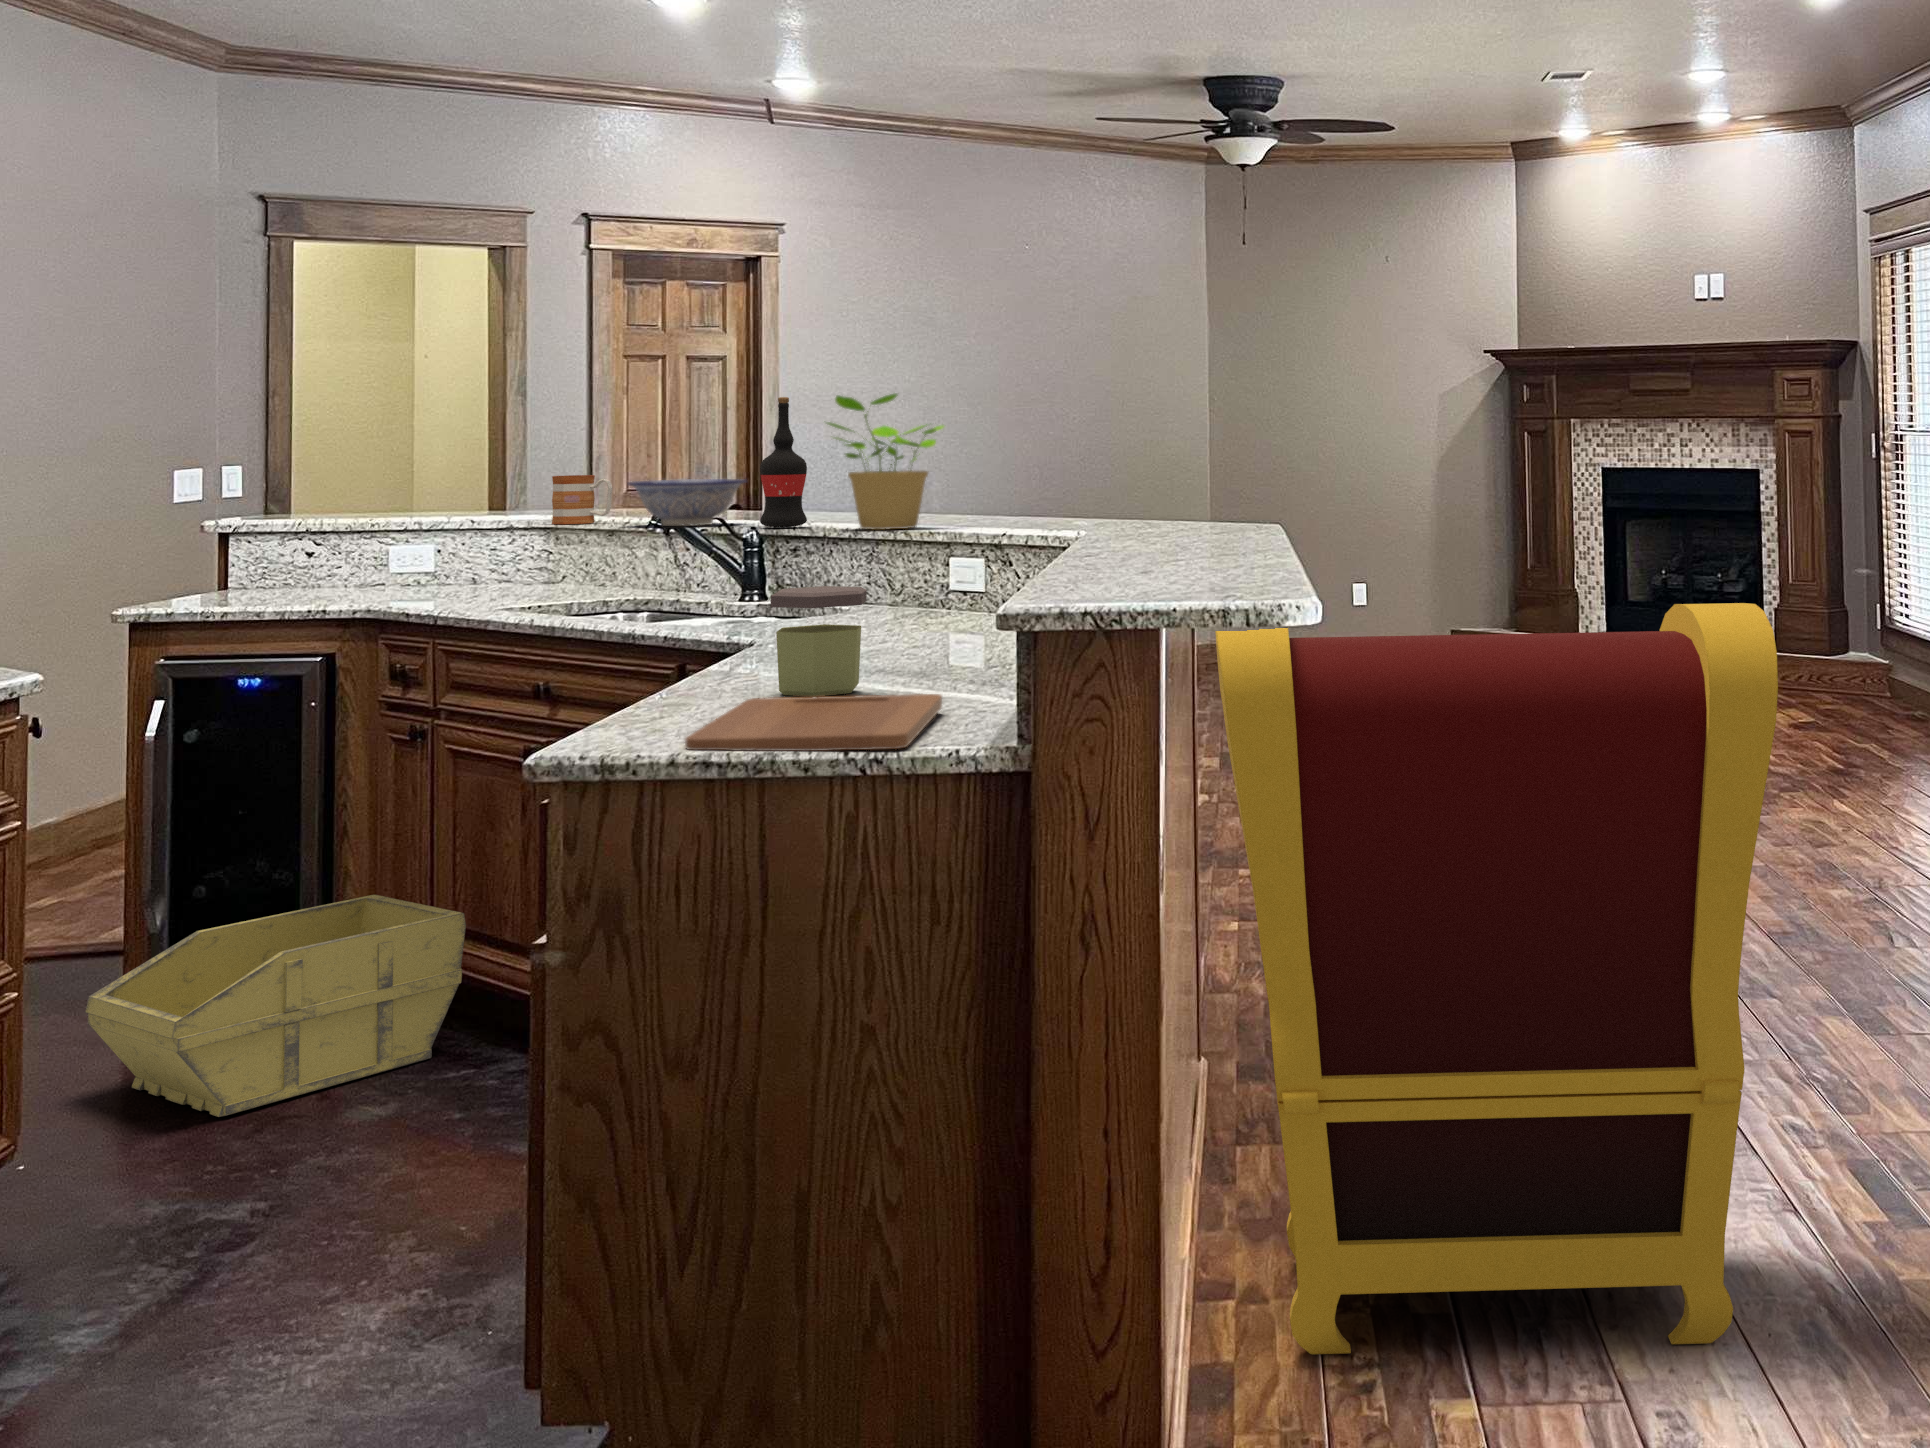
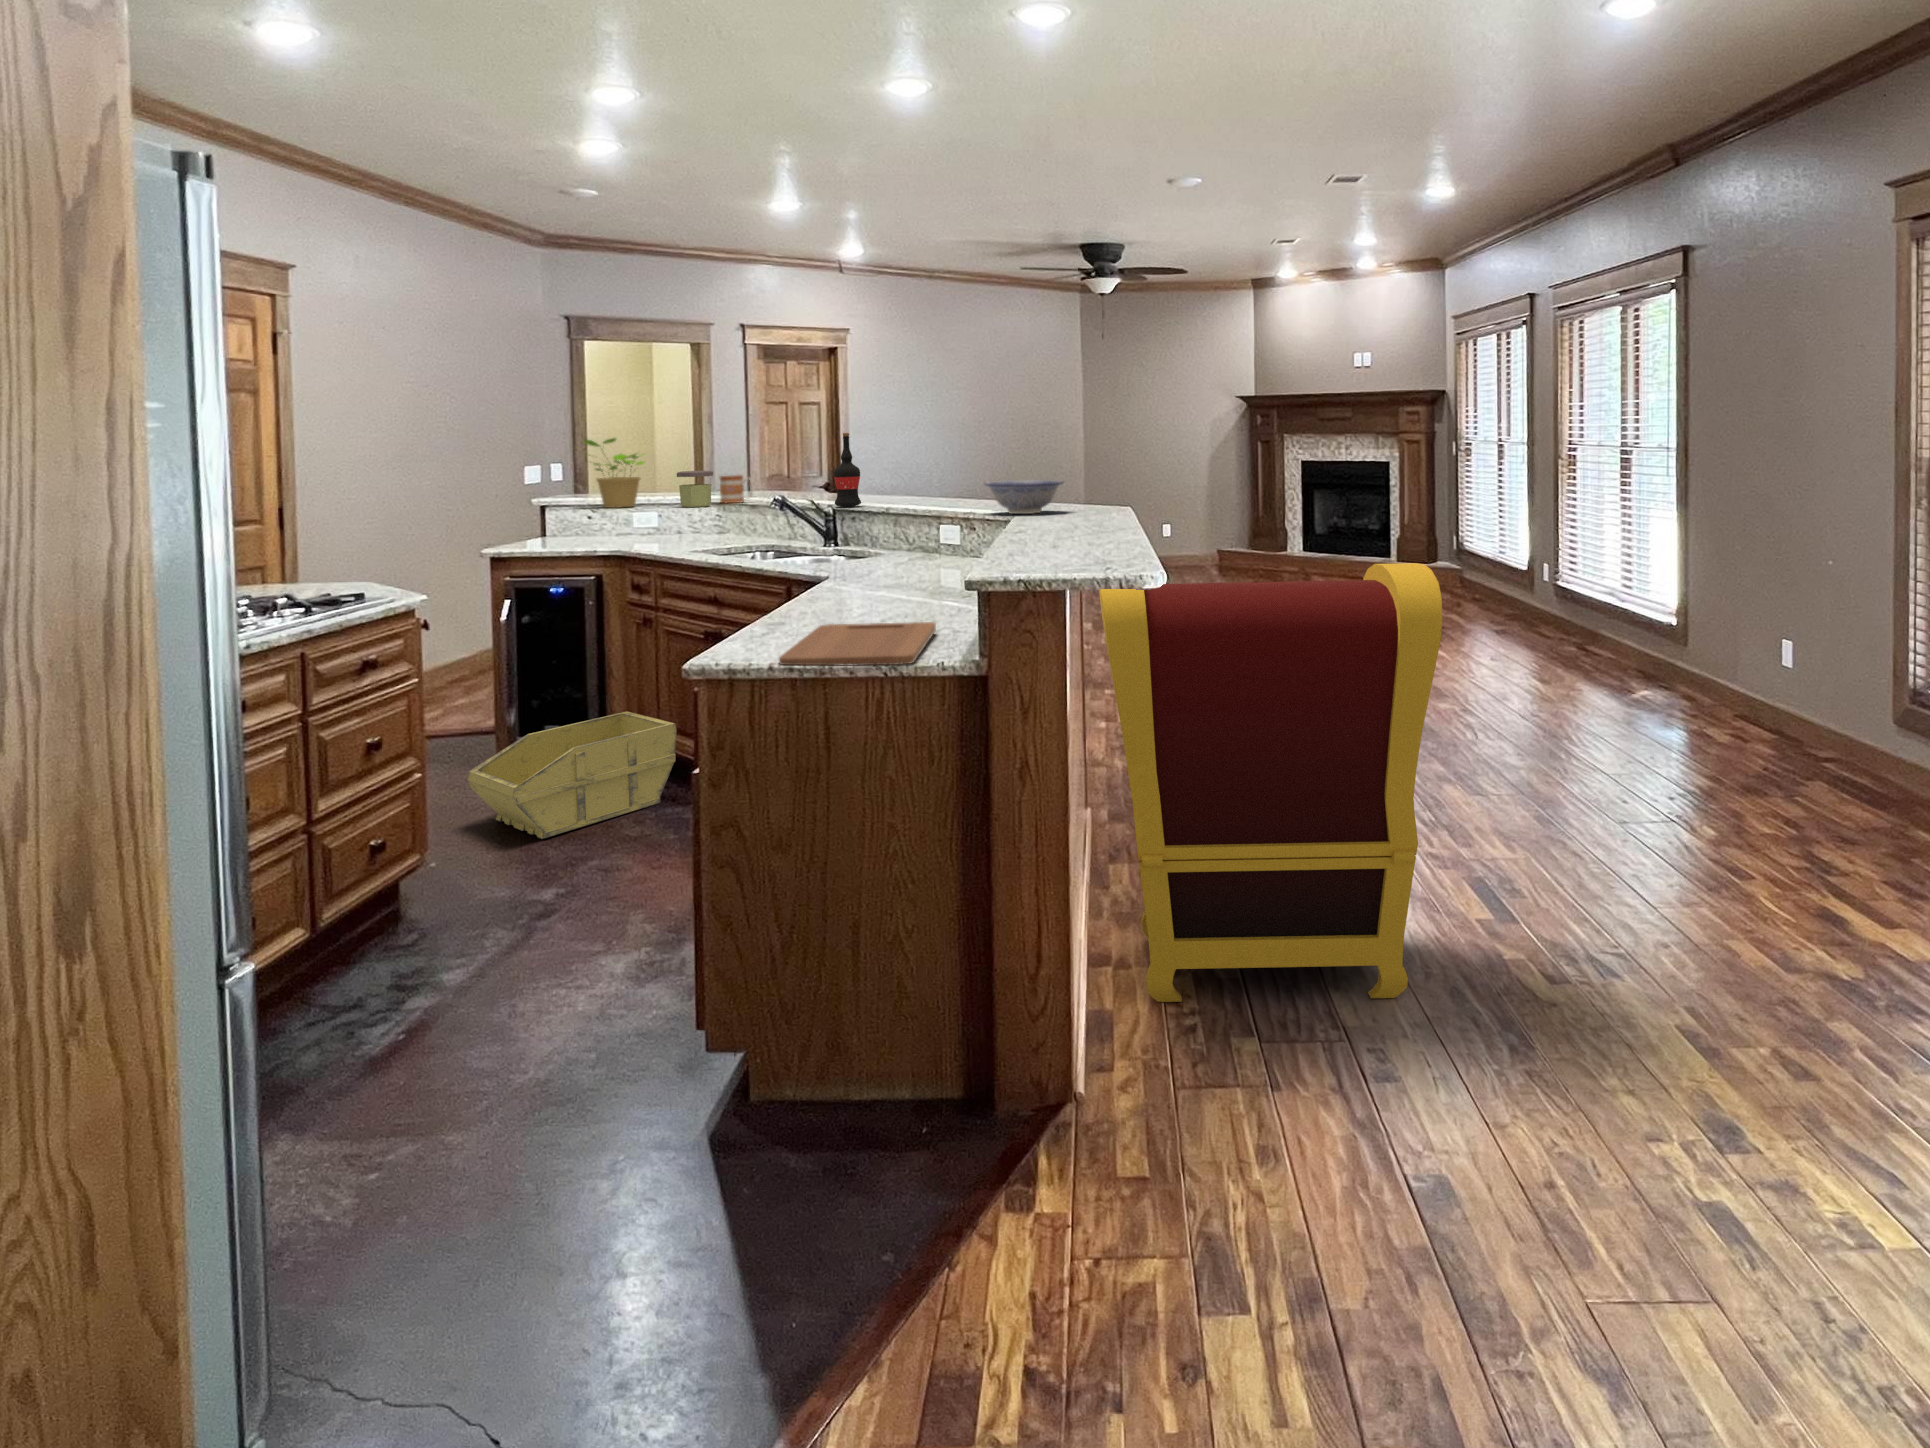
potted plant: present [827,394,943,530] -> present [584,438,644,508]
decorative bowl: present [628,479,746,526] -> present [985,480,1063,514]
jar: present [771,586,867,696] -> present [677,471,713,507]

